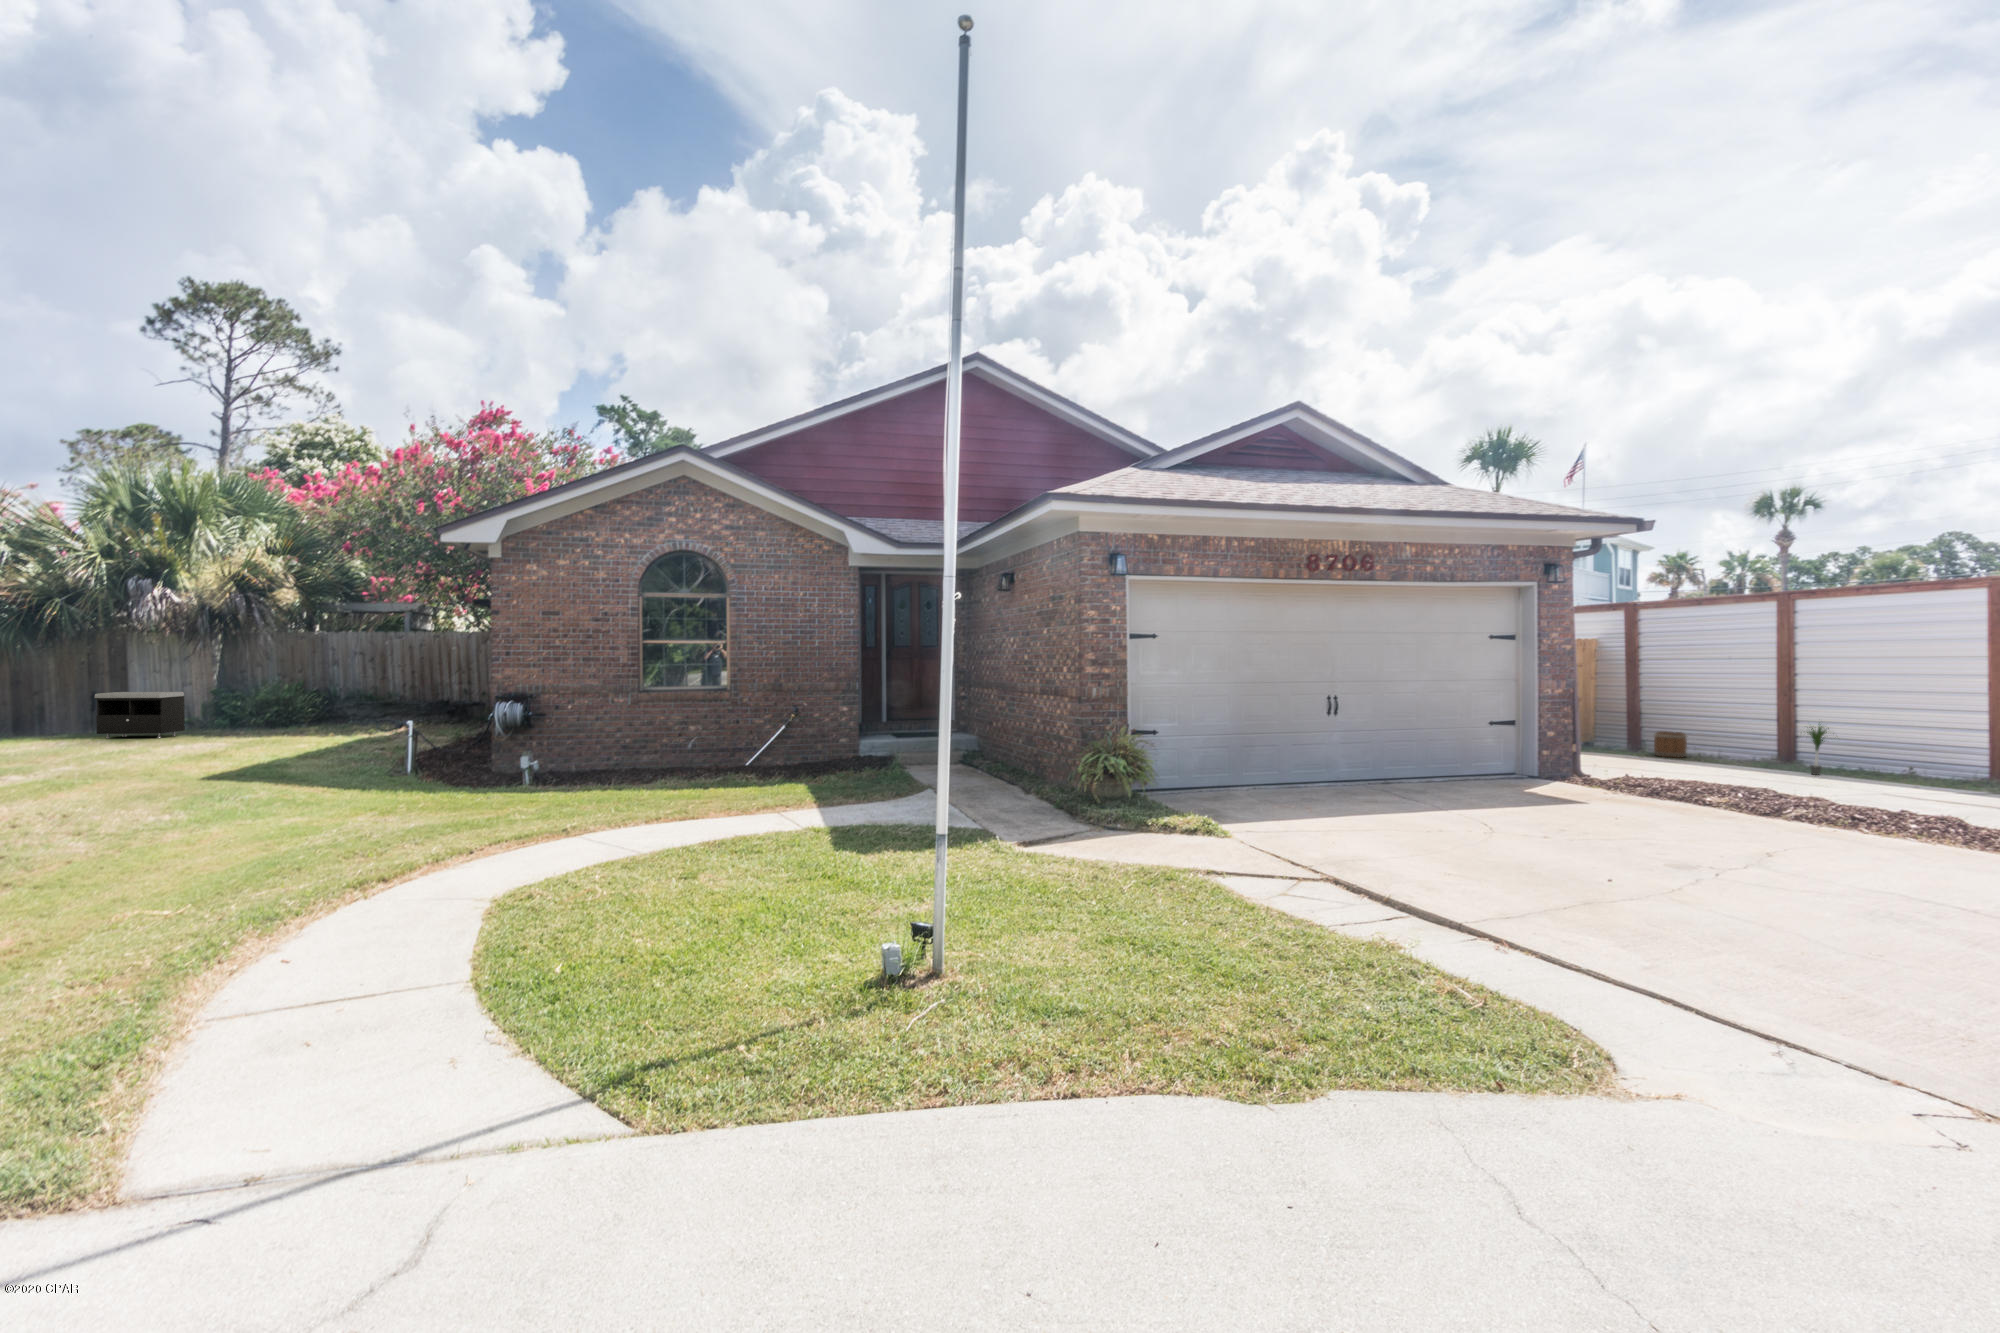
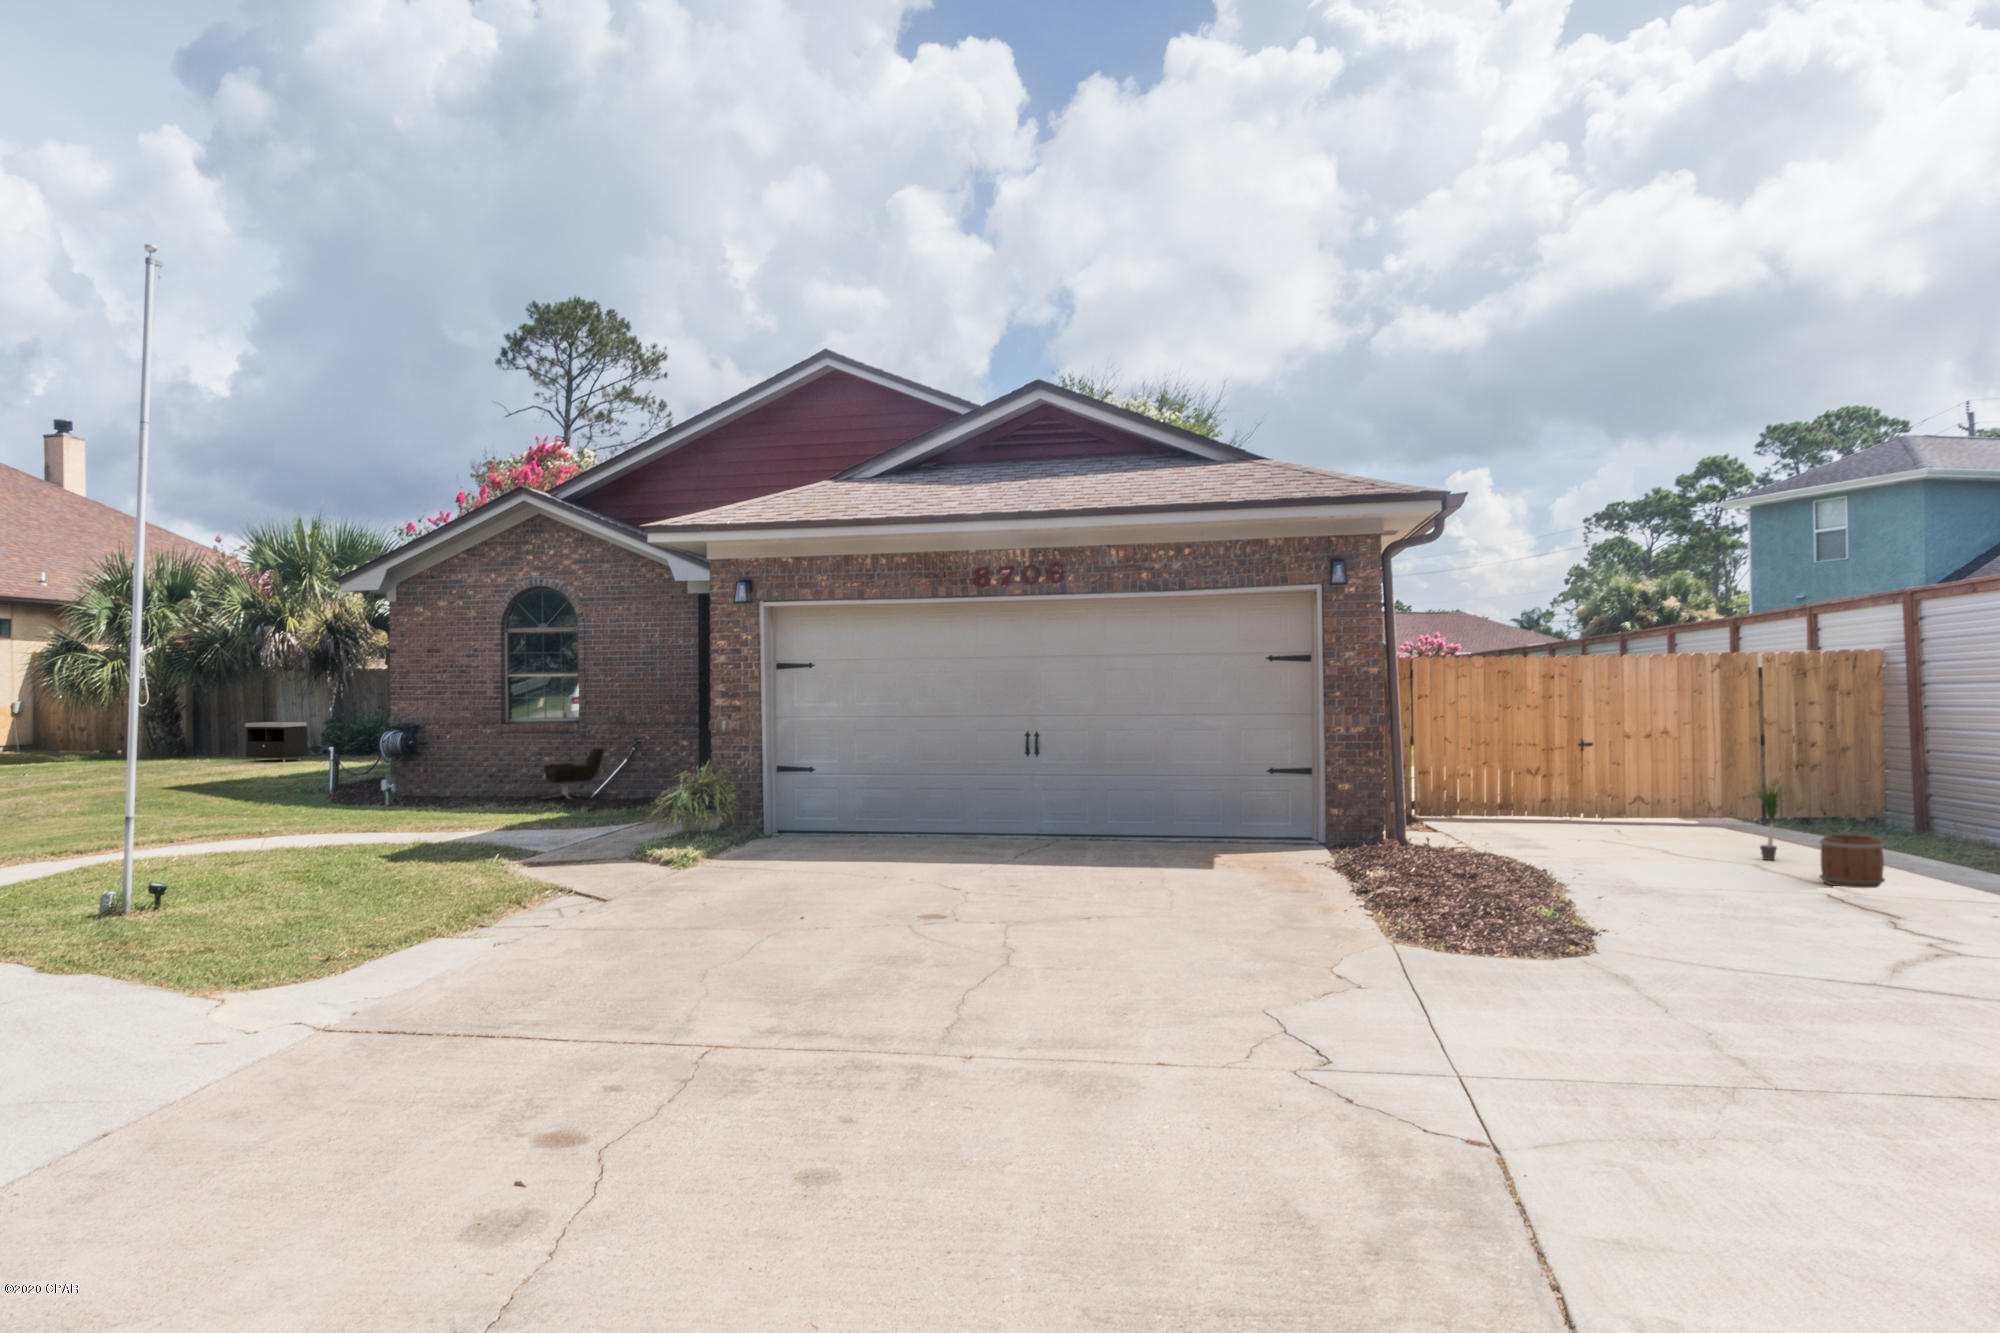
lounge chair: none [707,715,777,769] -> present [544,748,605,798]
bucket: present [1654,731,1687,757] -> present [1820,834,1885,888]

